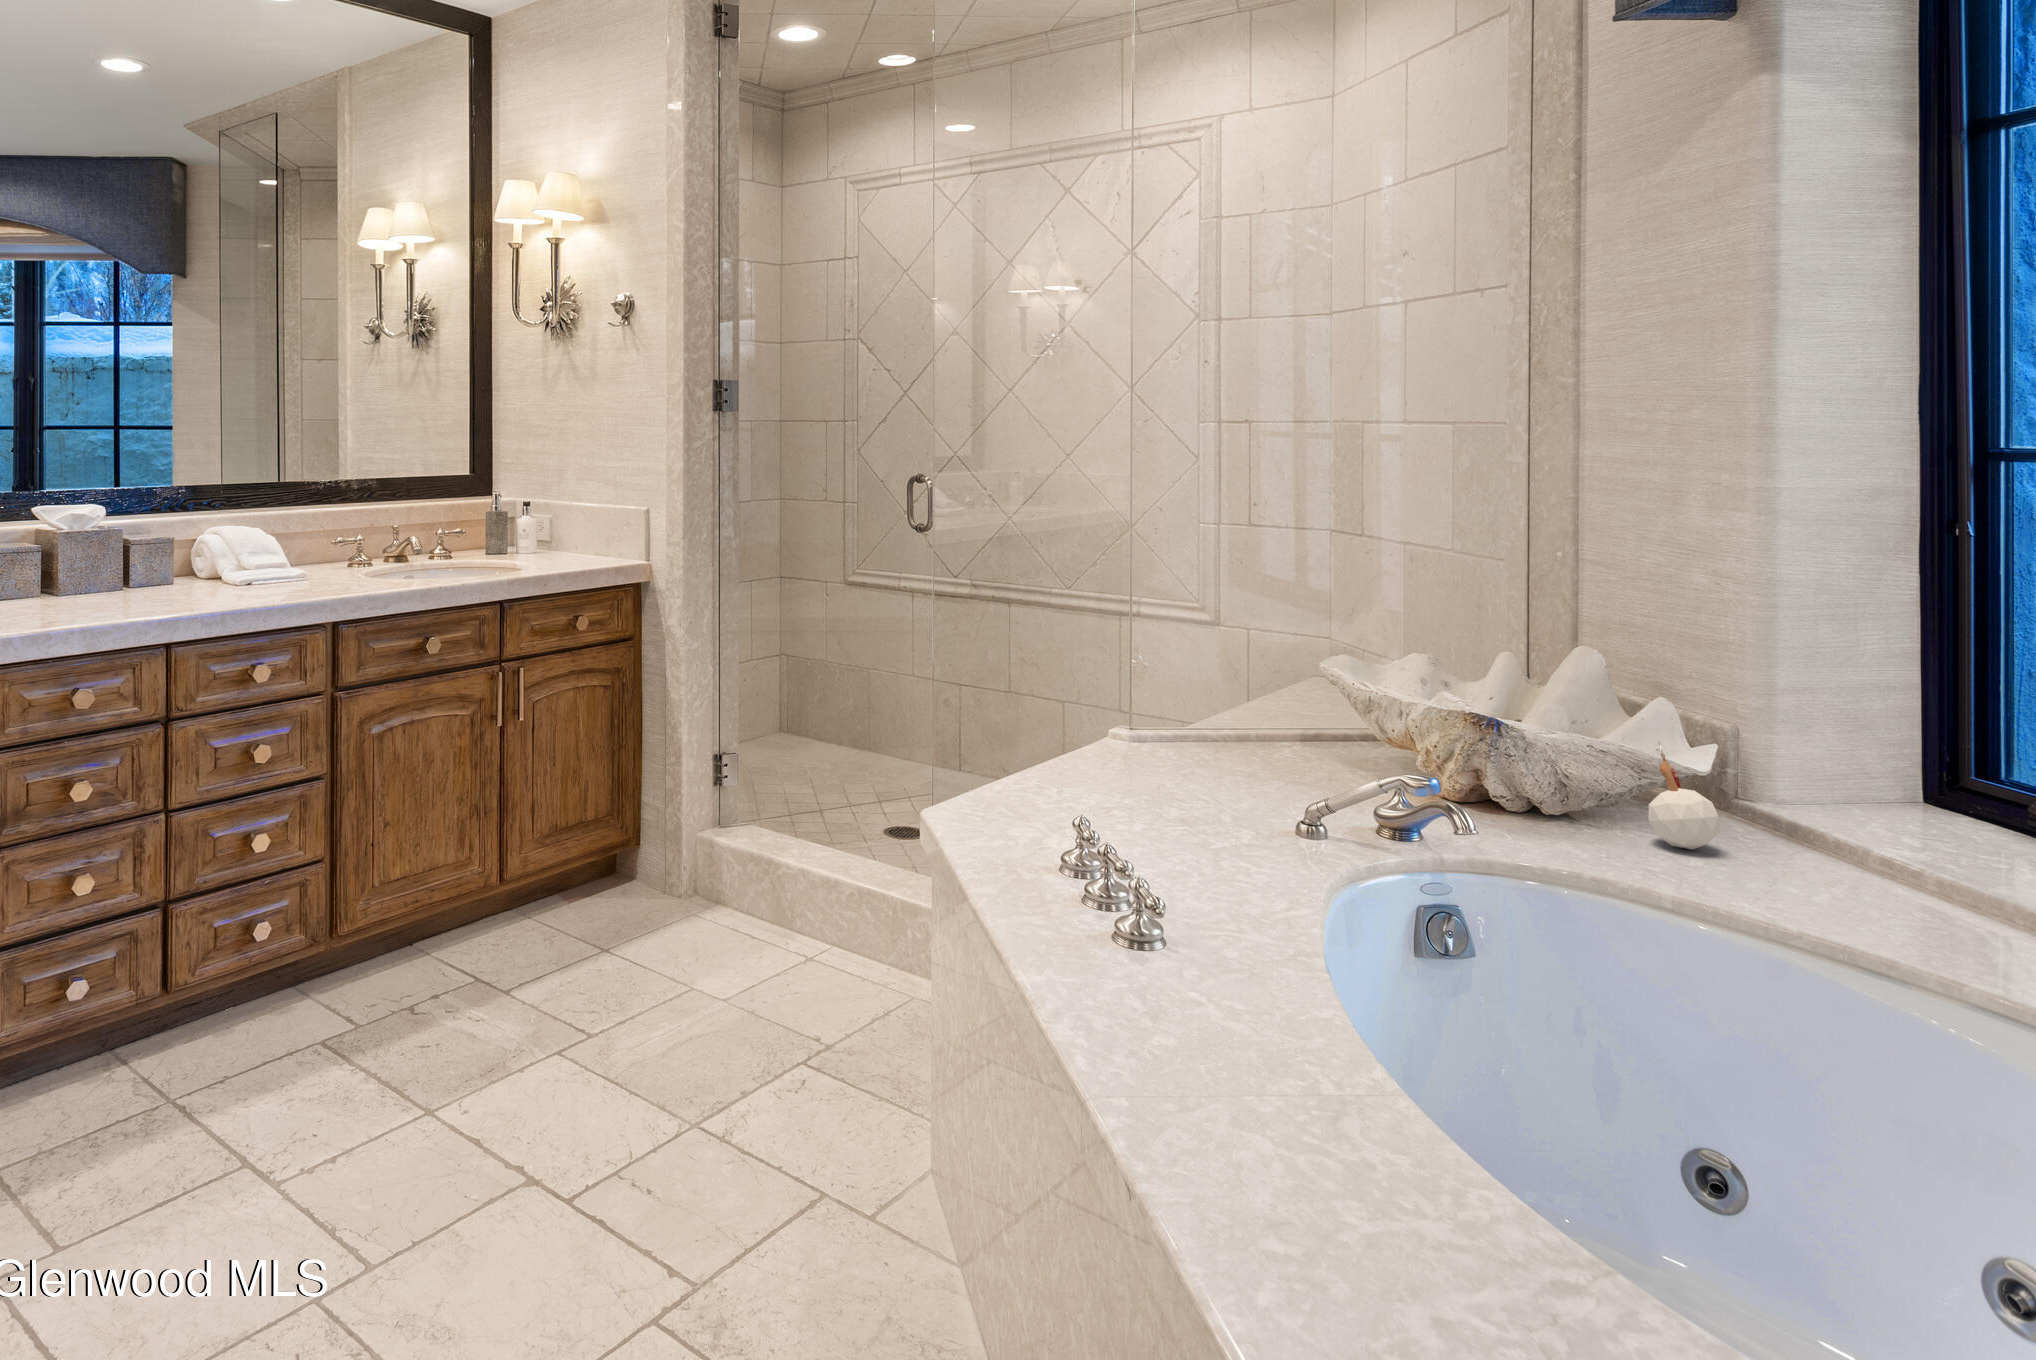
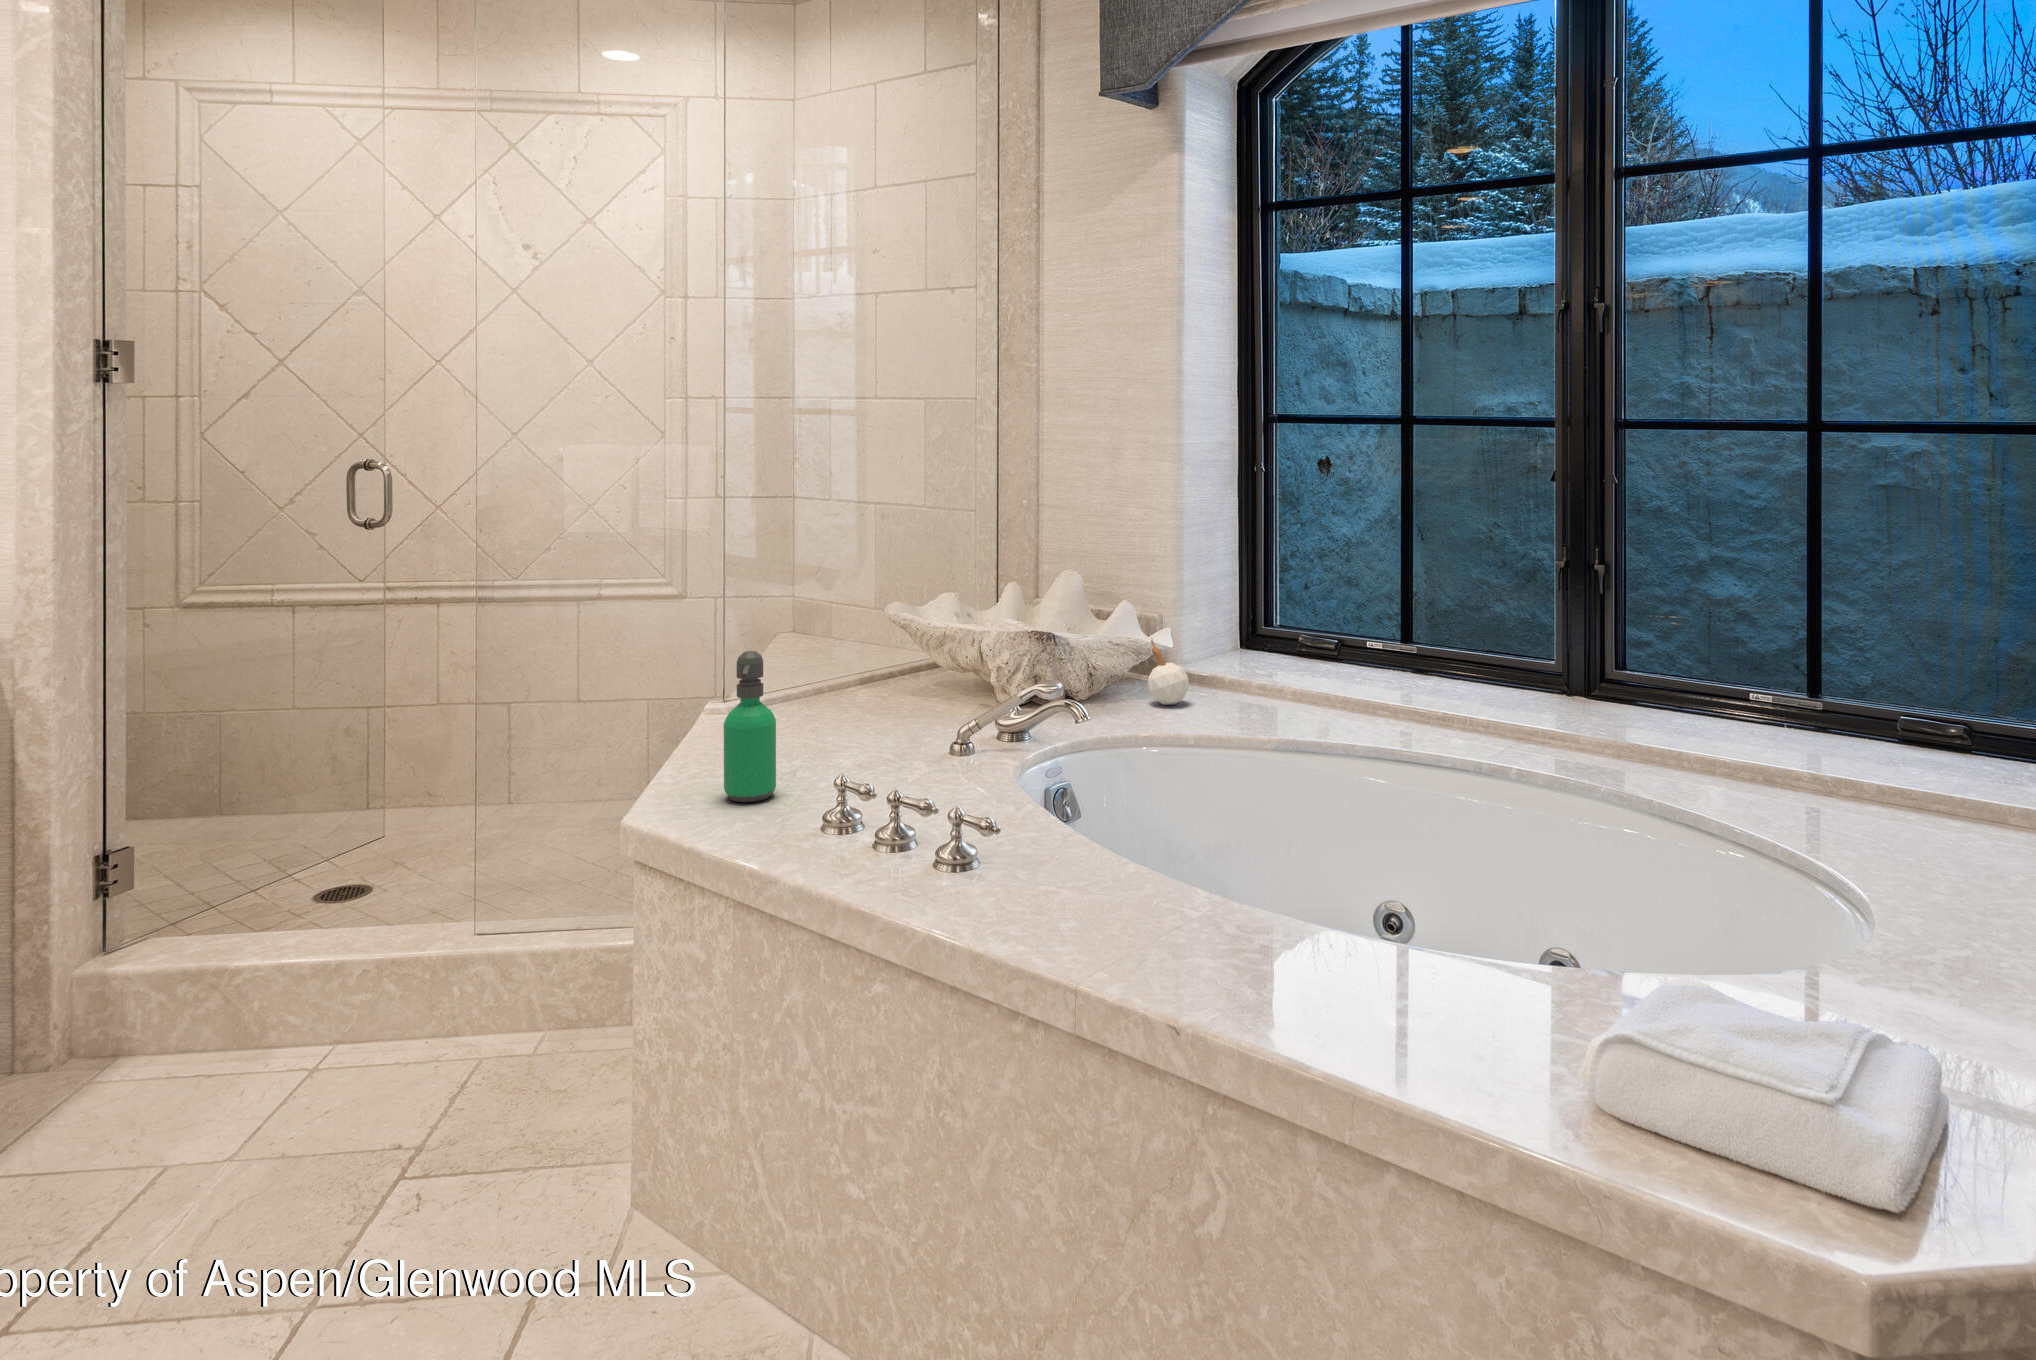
soap dispenser: none [1014,674,1067,825] -> present [724,651,776,802]

